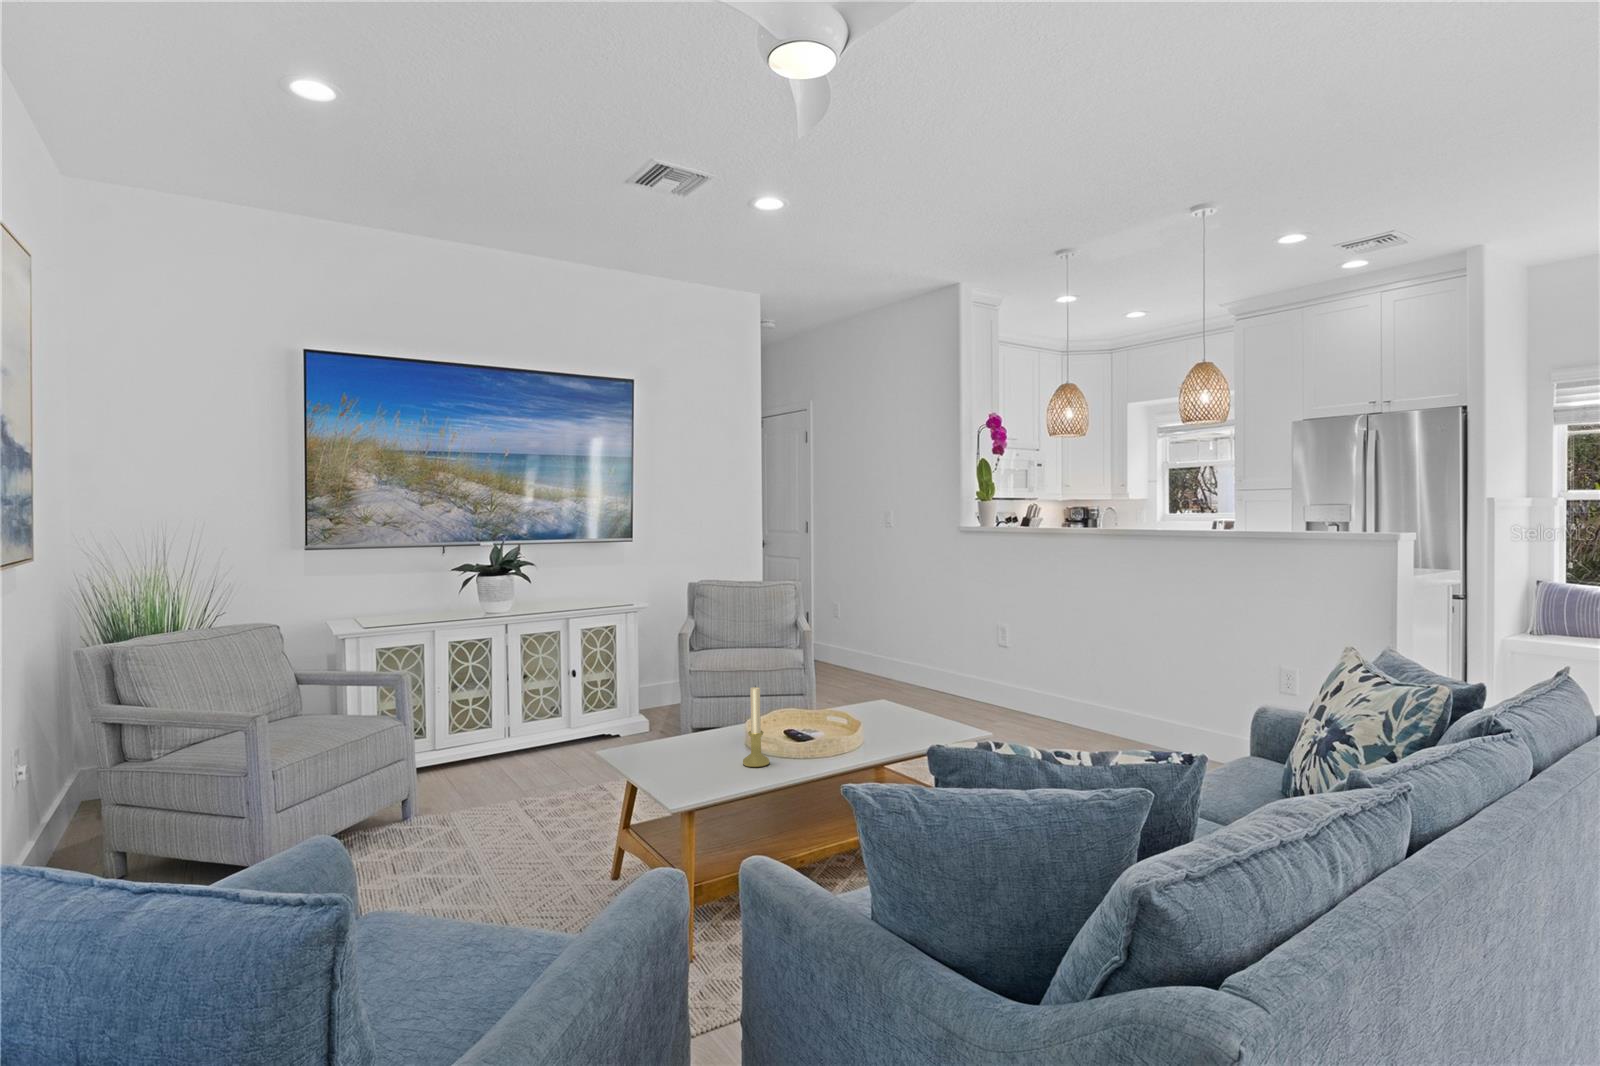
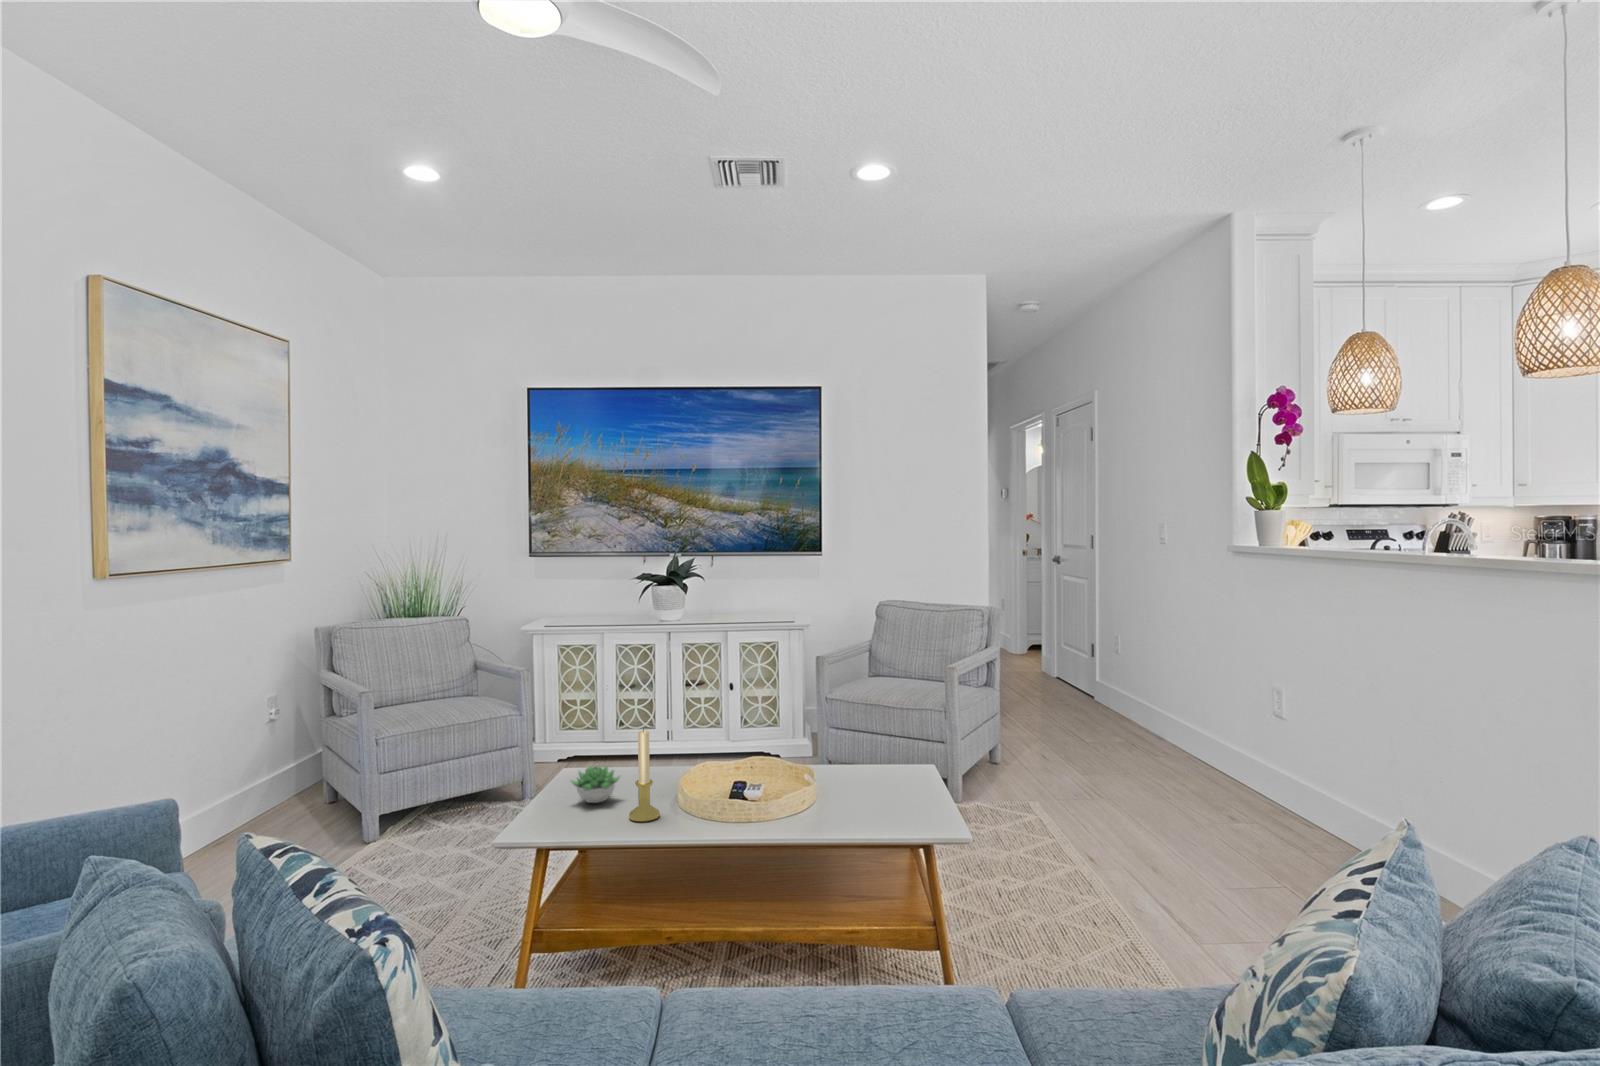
succulent plant: none [665,729,711,764] -> present [571,766,620,803]

